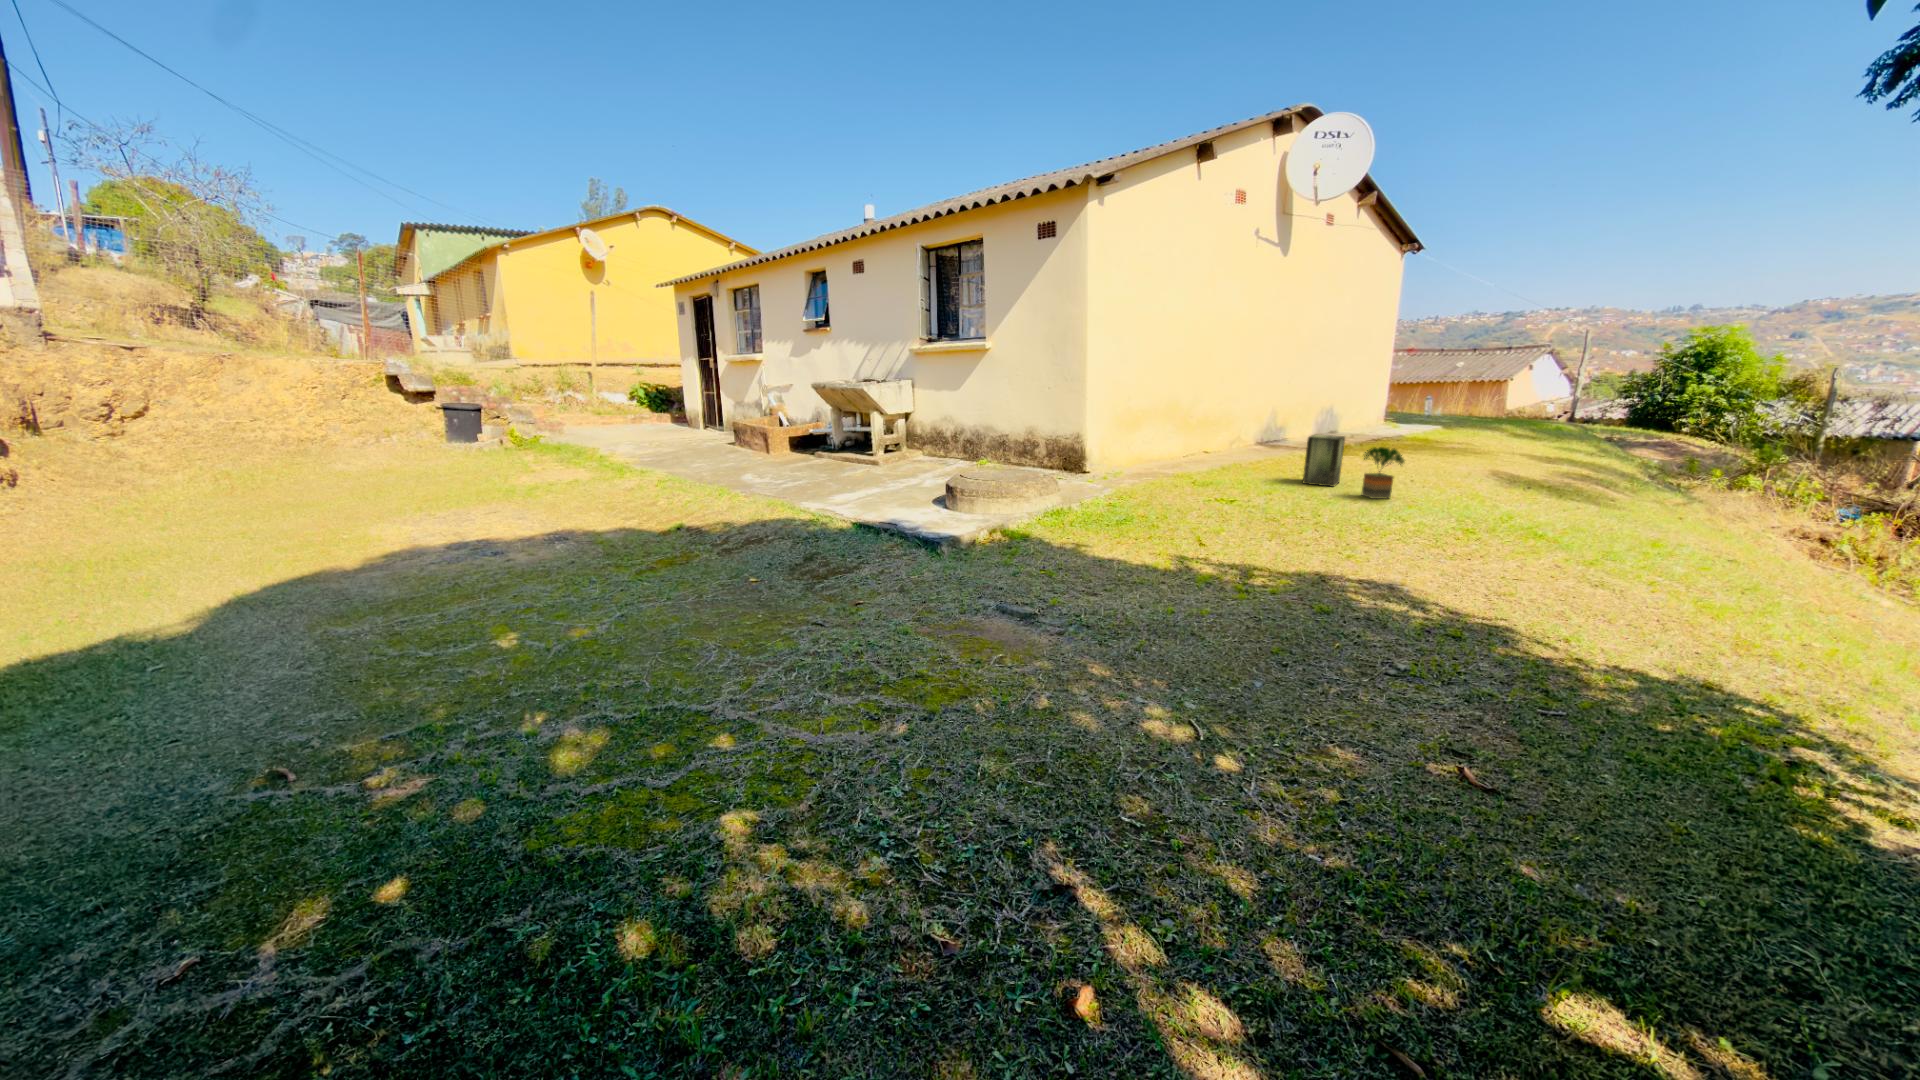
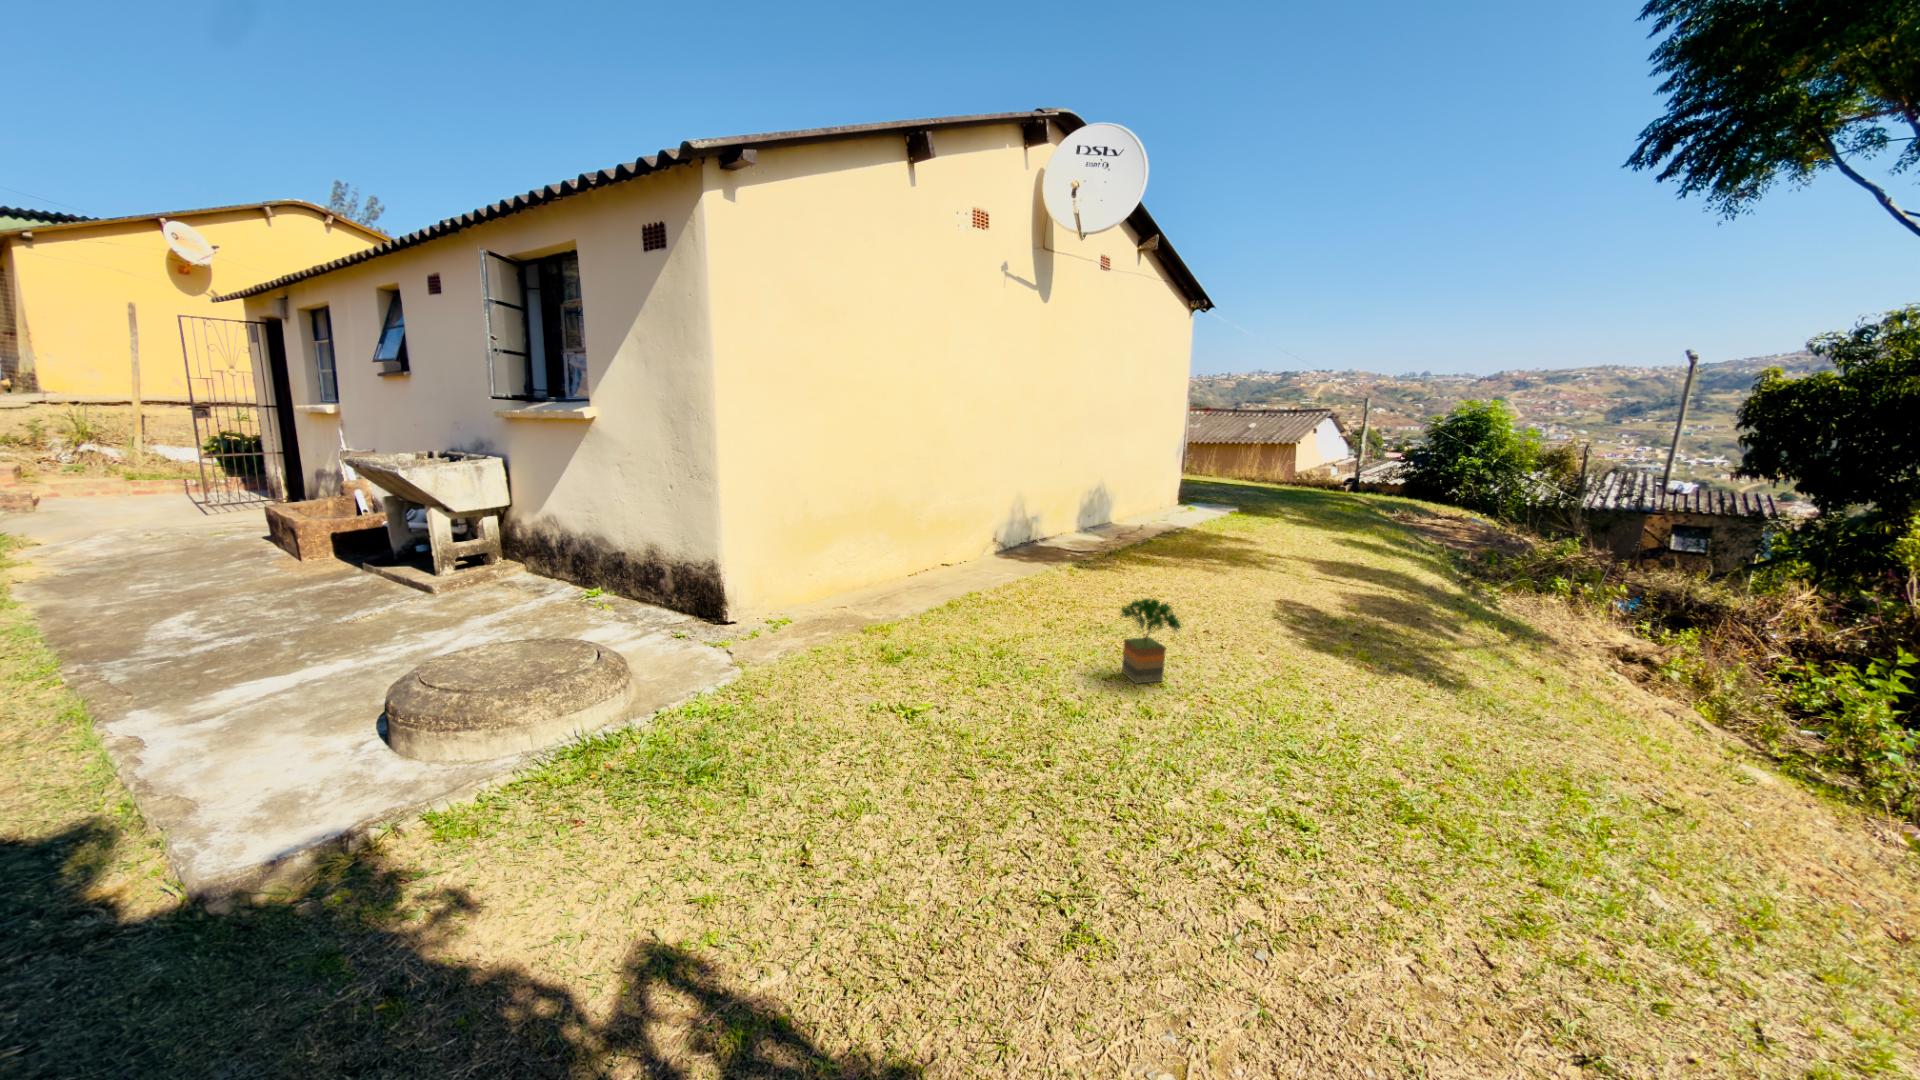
storage box: present [1303,435,1345,487] -> none [1044,562,1103,648]

